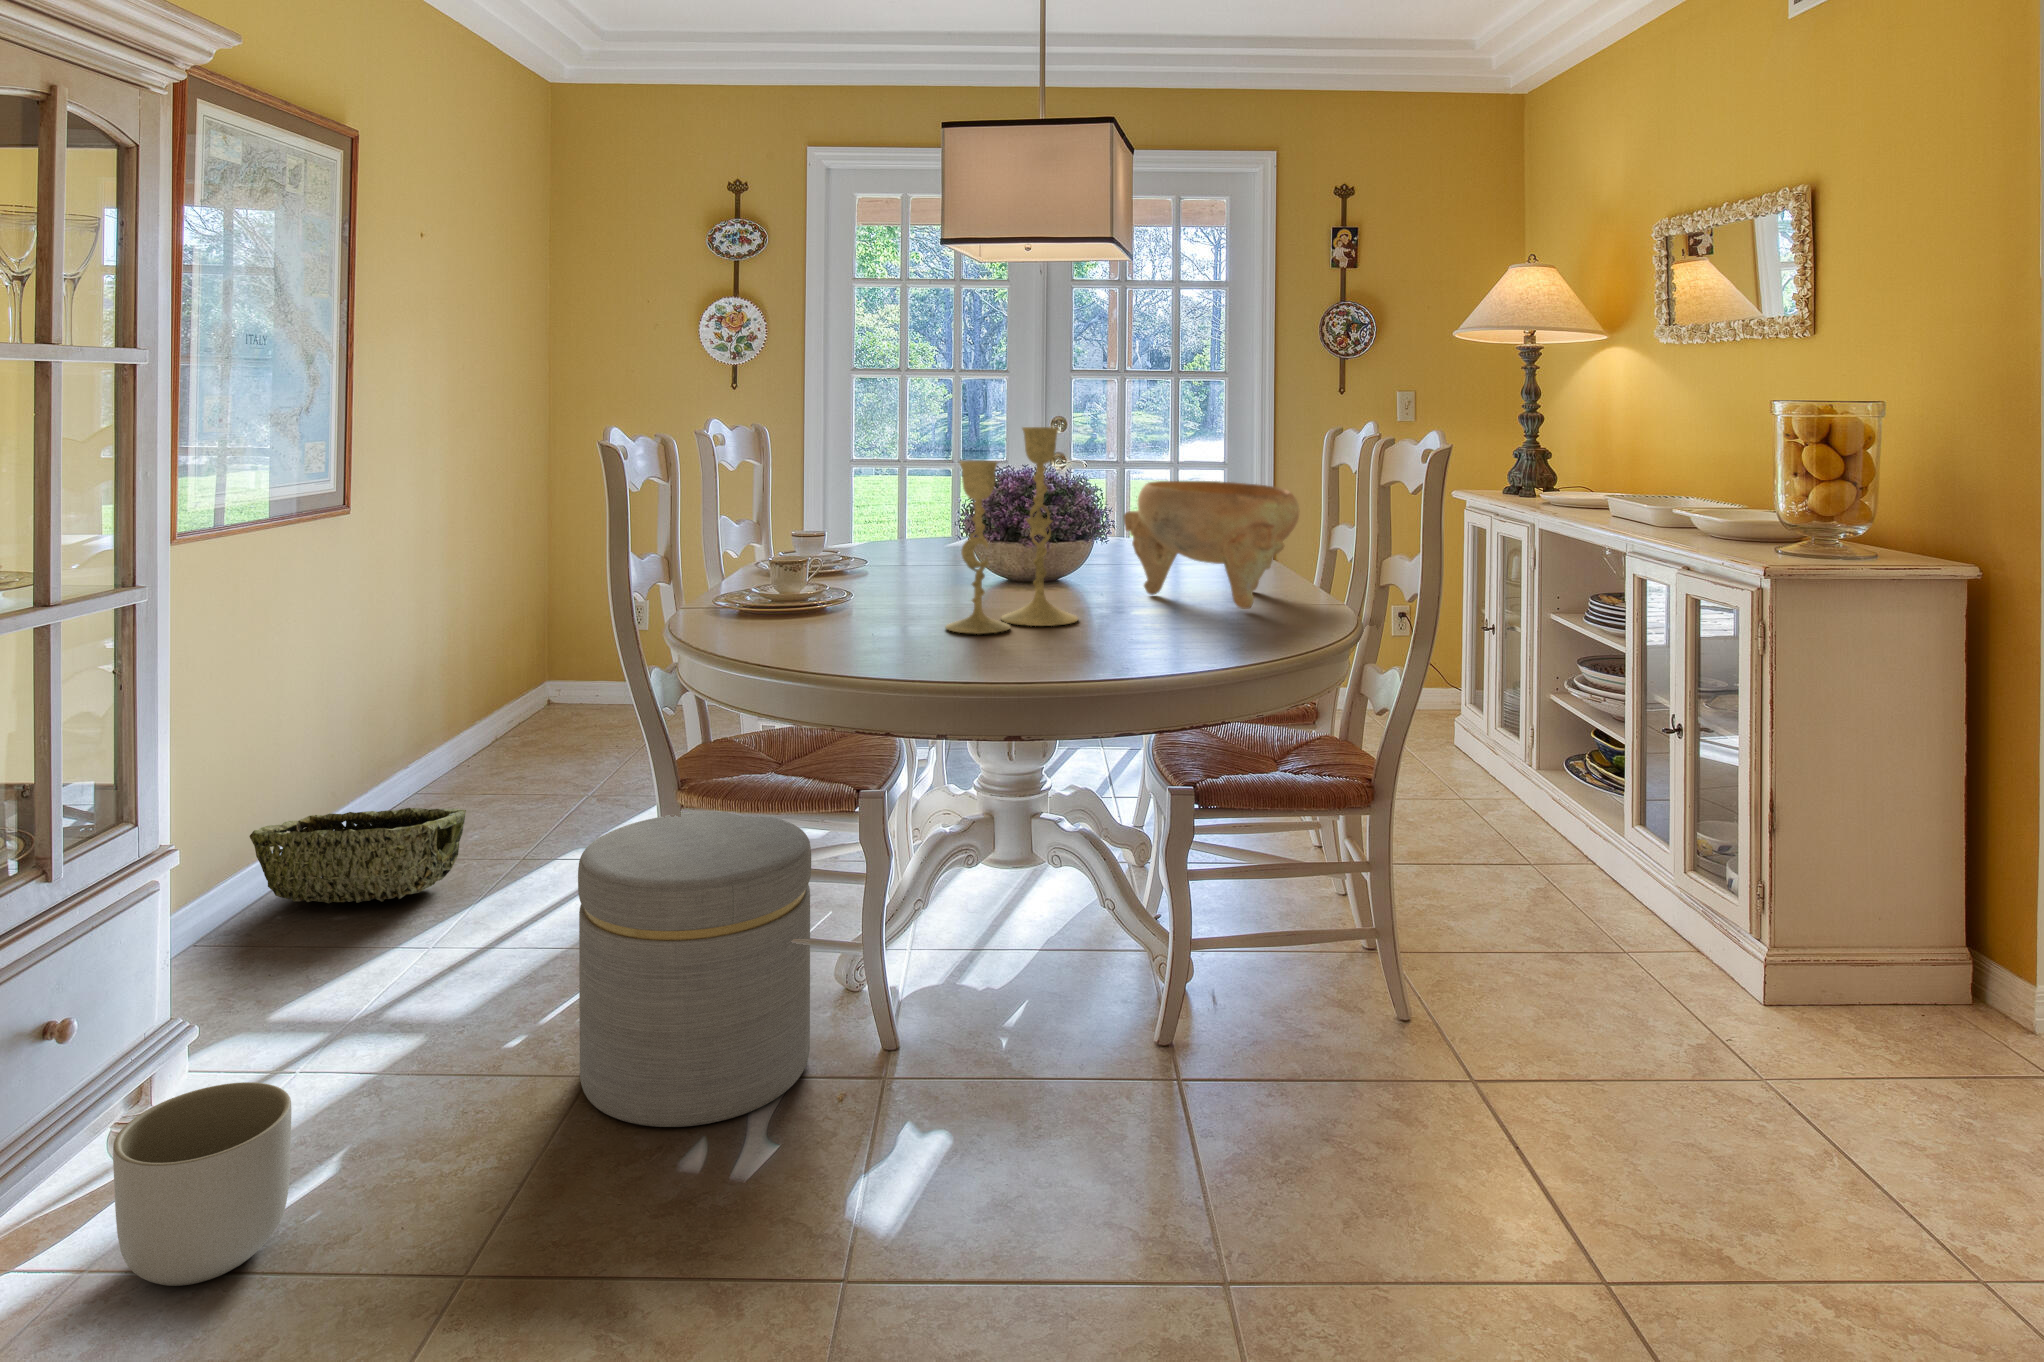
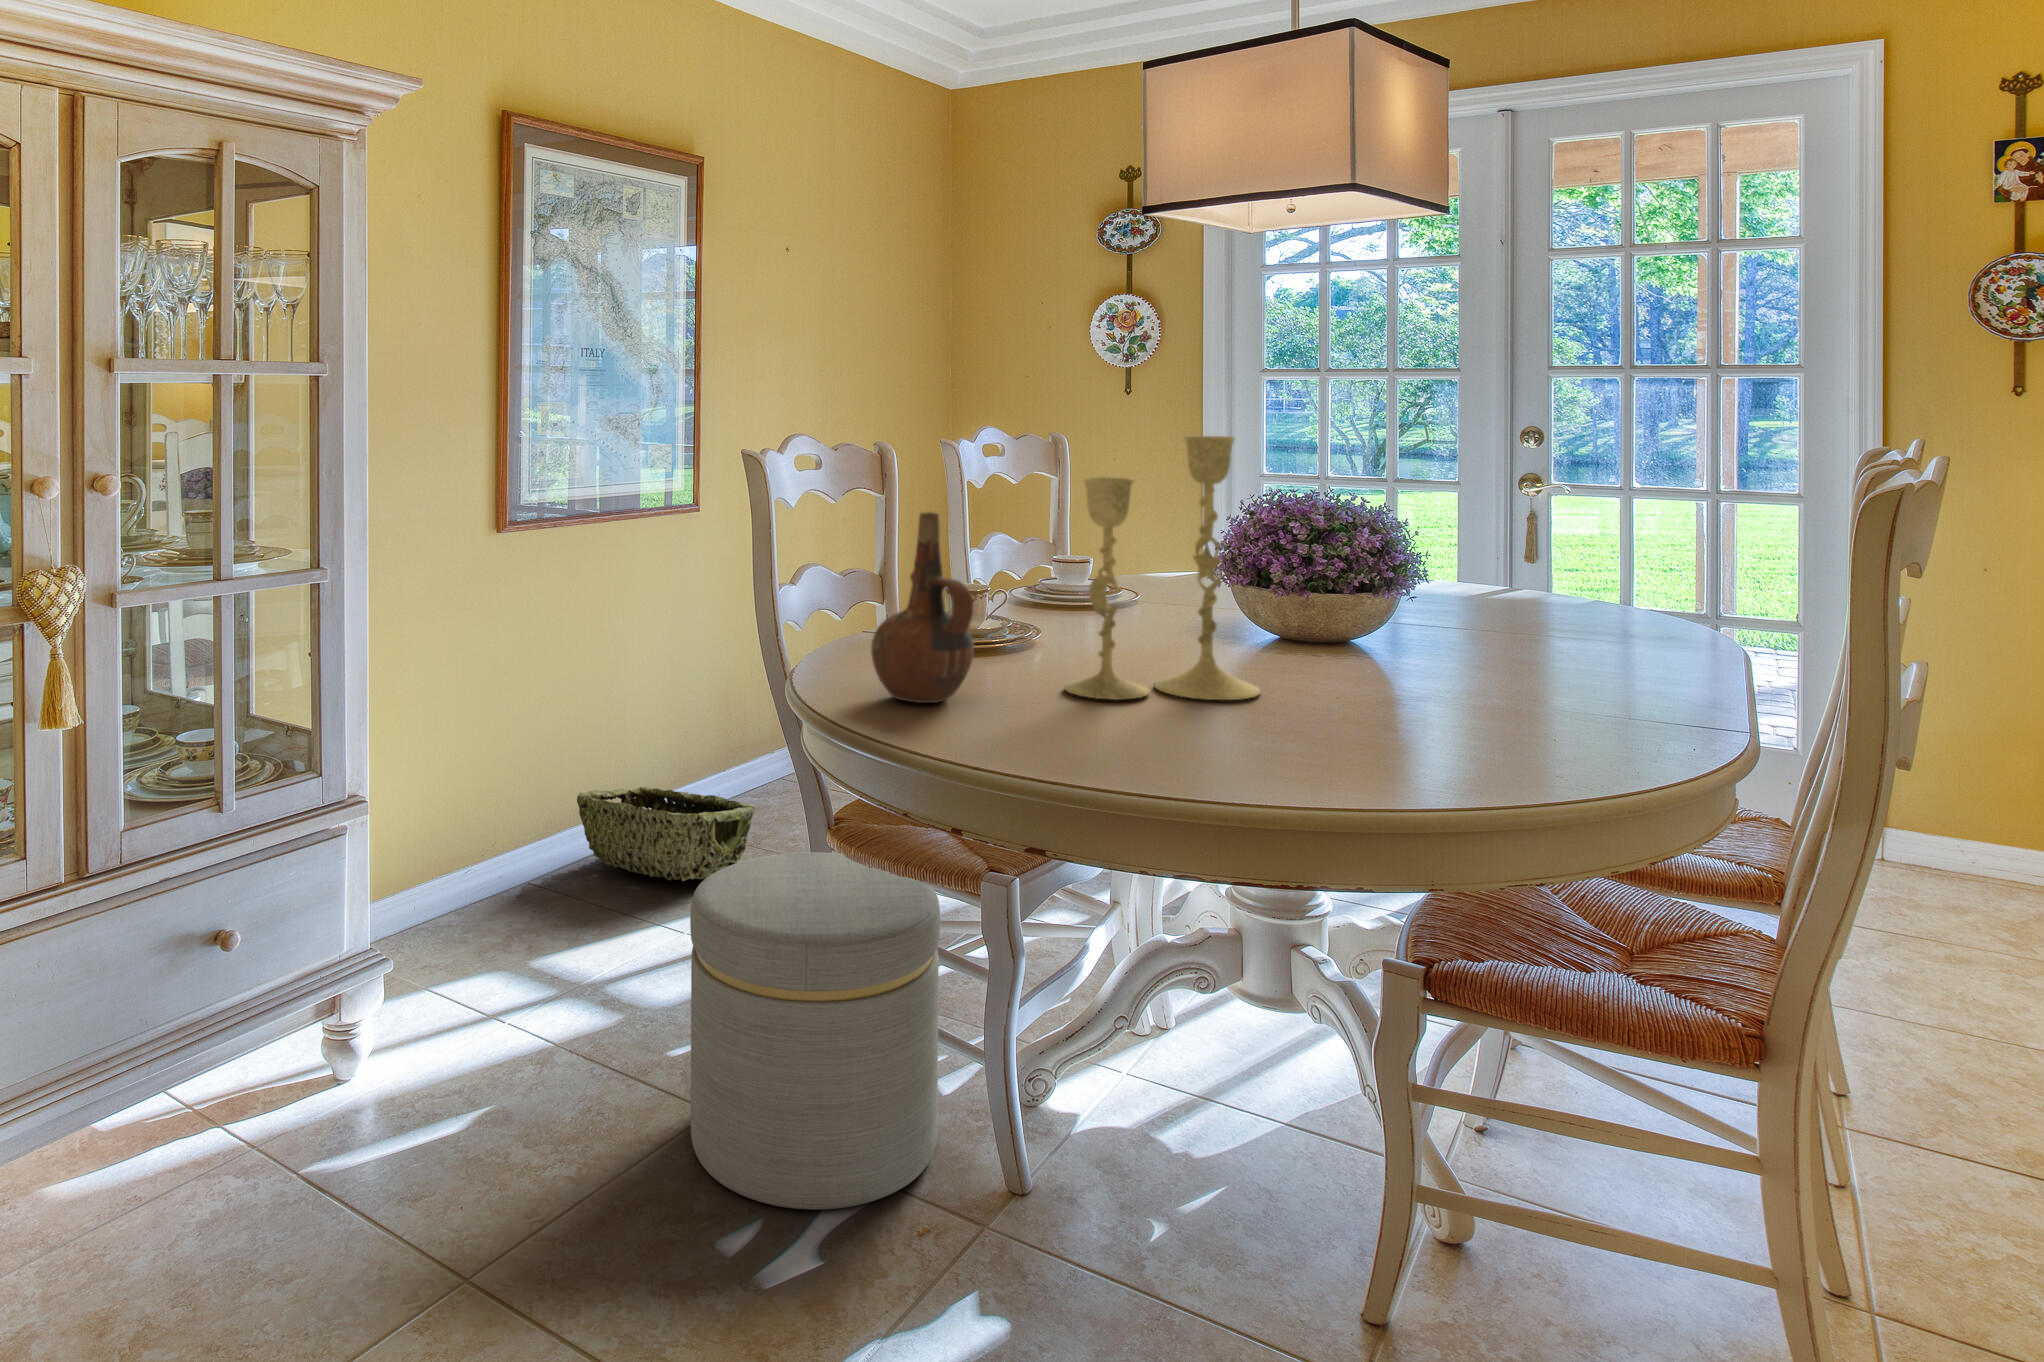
decorative bowl: present [1123,481,1299,609] -> none [1388,515,1663,711]
ceramic pitcher: none [813,494,905,652] -> present [871,512,974,703]
planter: present [113,1082,291,1286] -> none [255,1021,399,1197]

